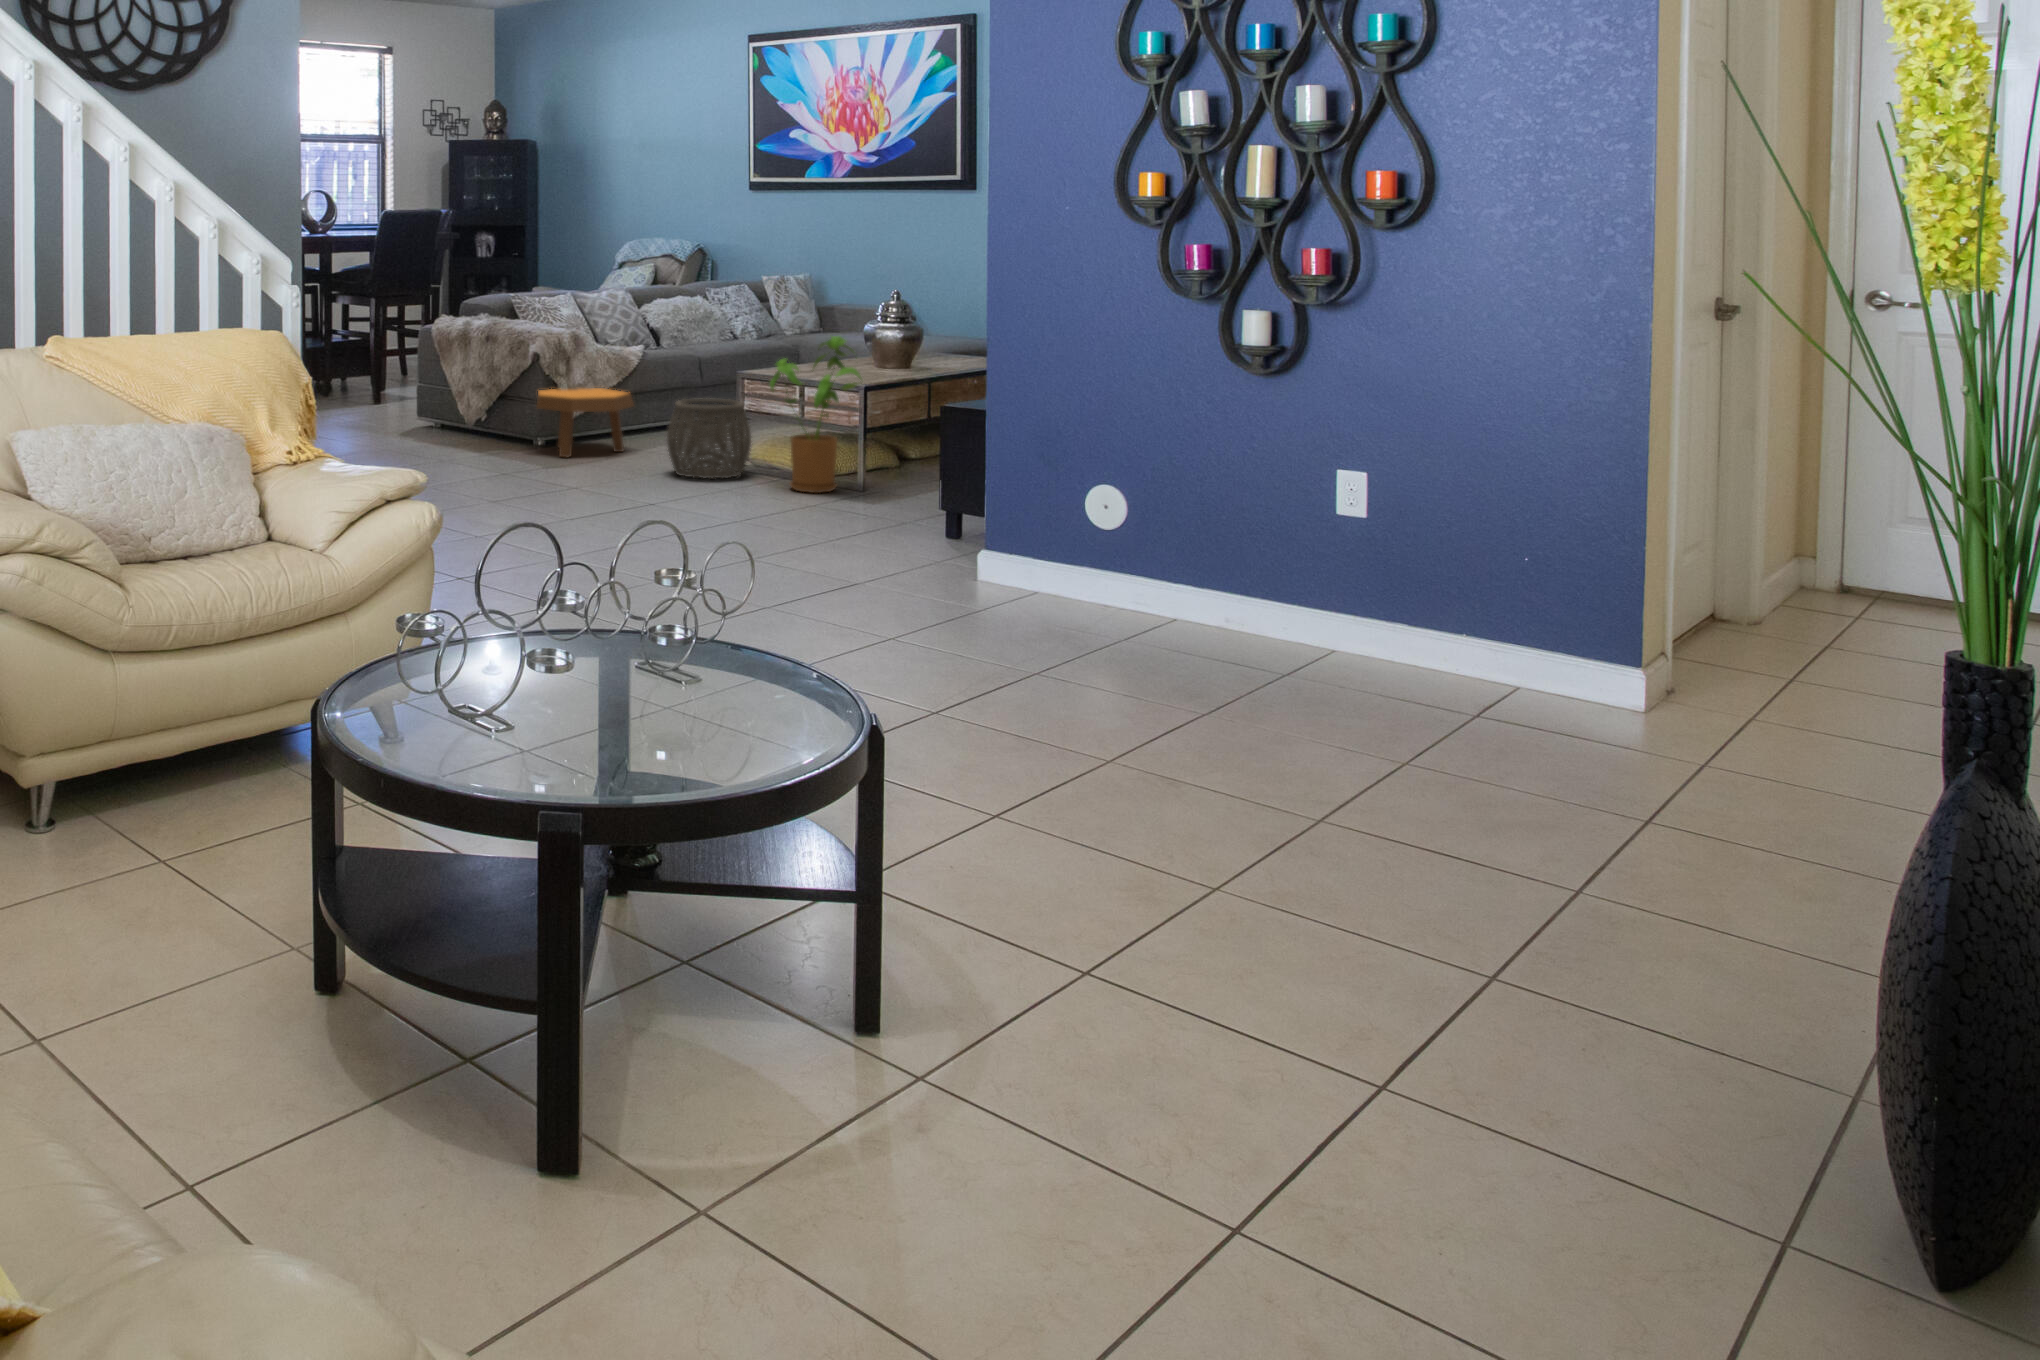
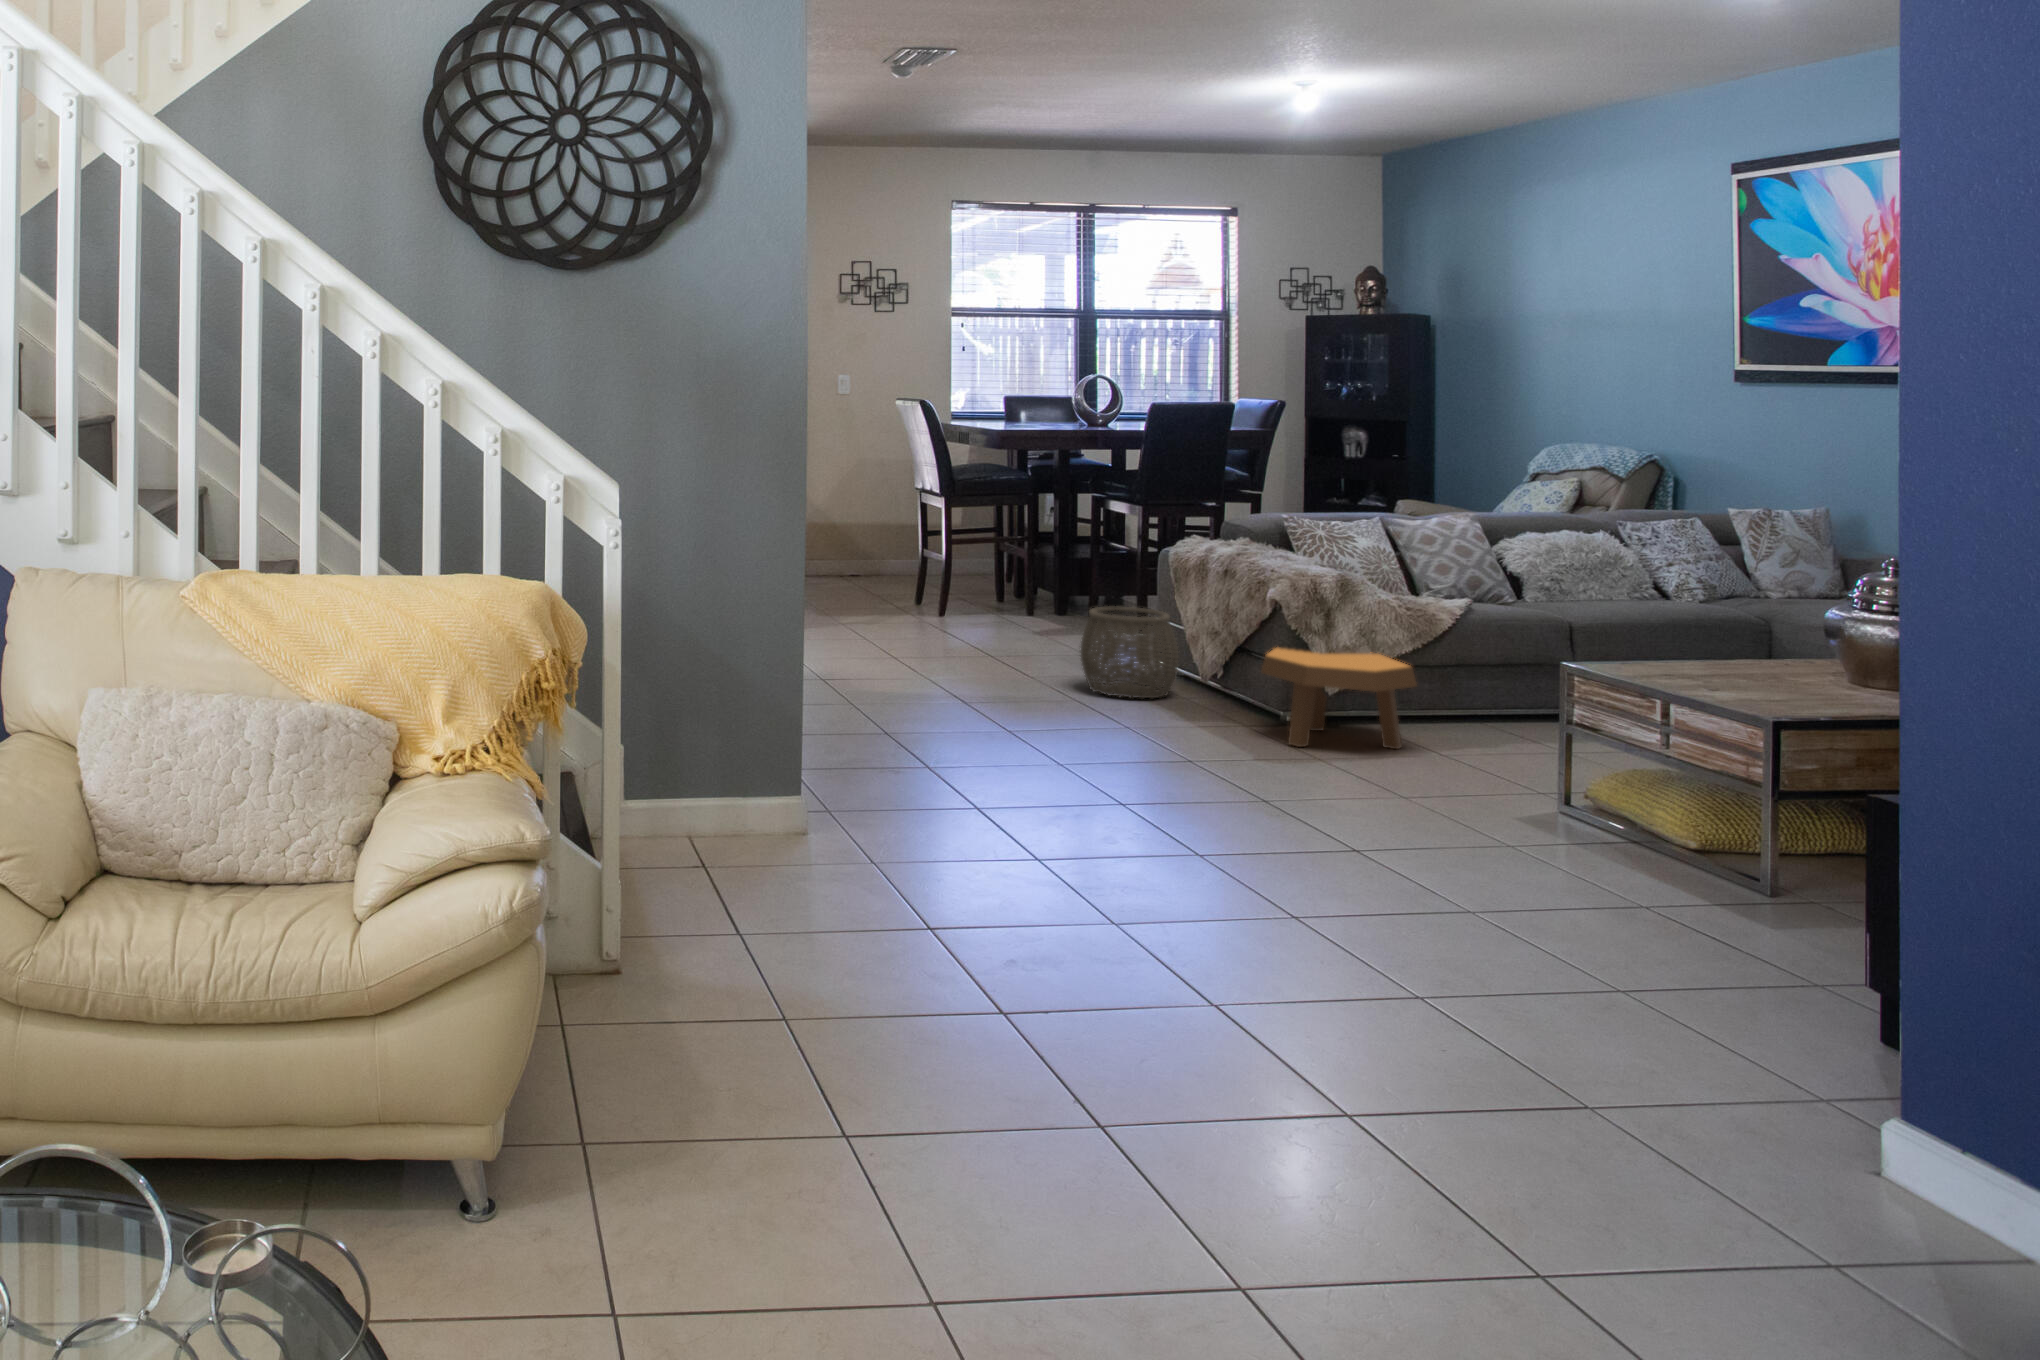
house plant: present [770,336,861,493] -> none [1585,624,1764,884]
woven basket: present [667,398,751,479] -> present [1080,607,1179,699]

